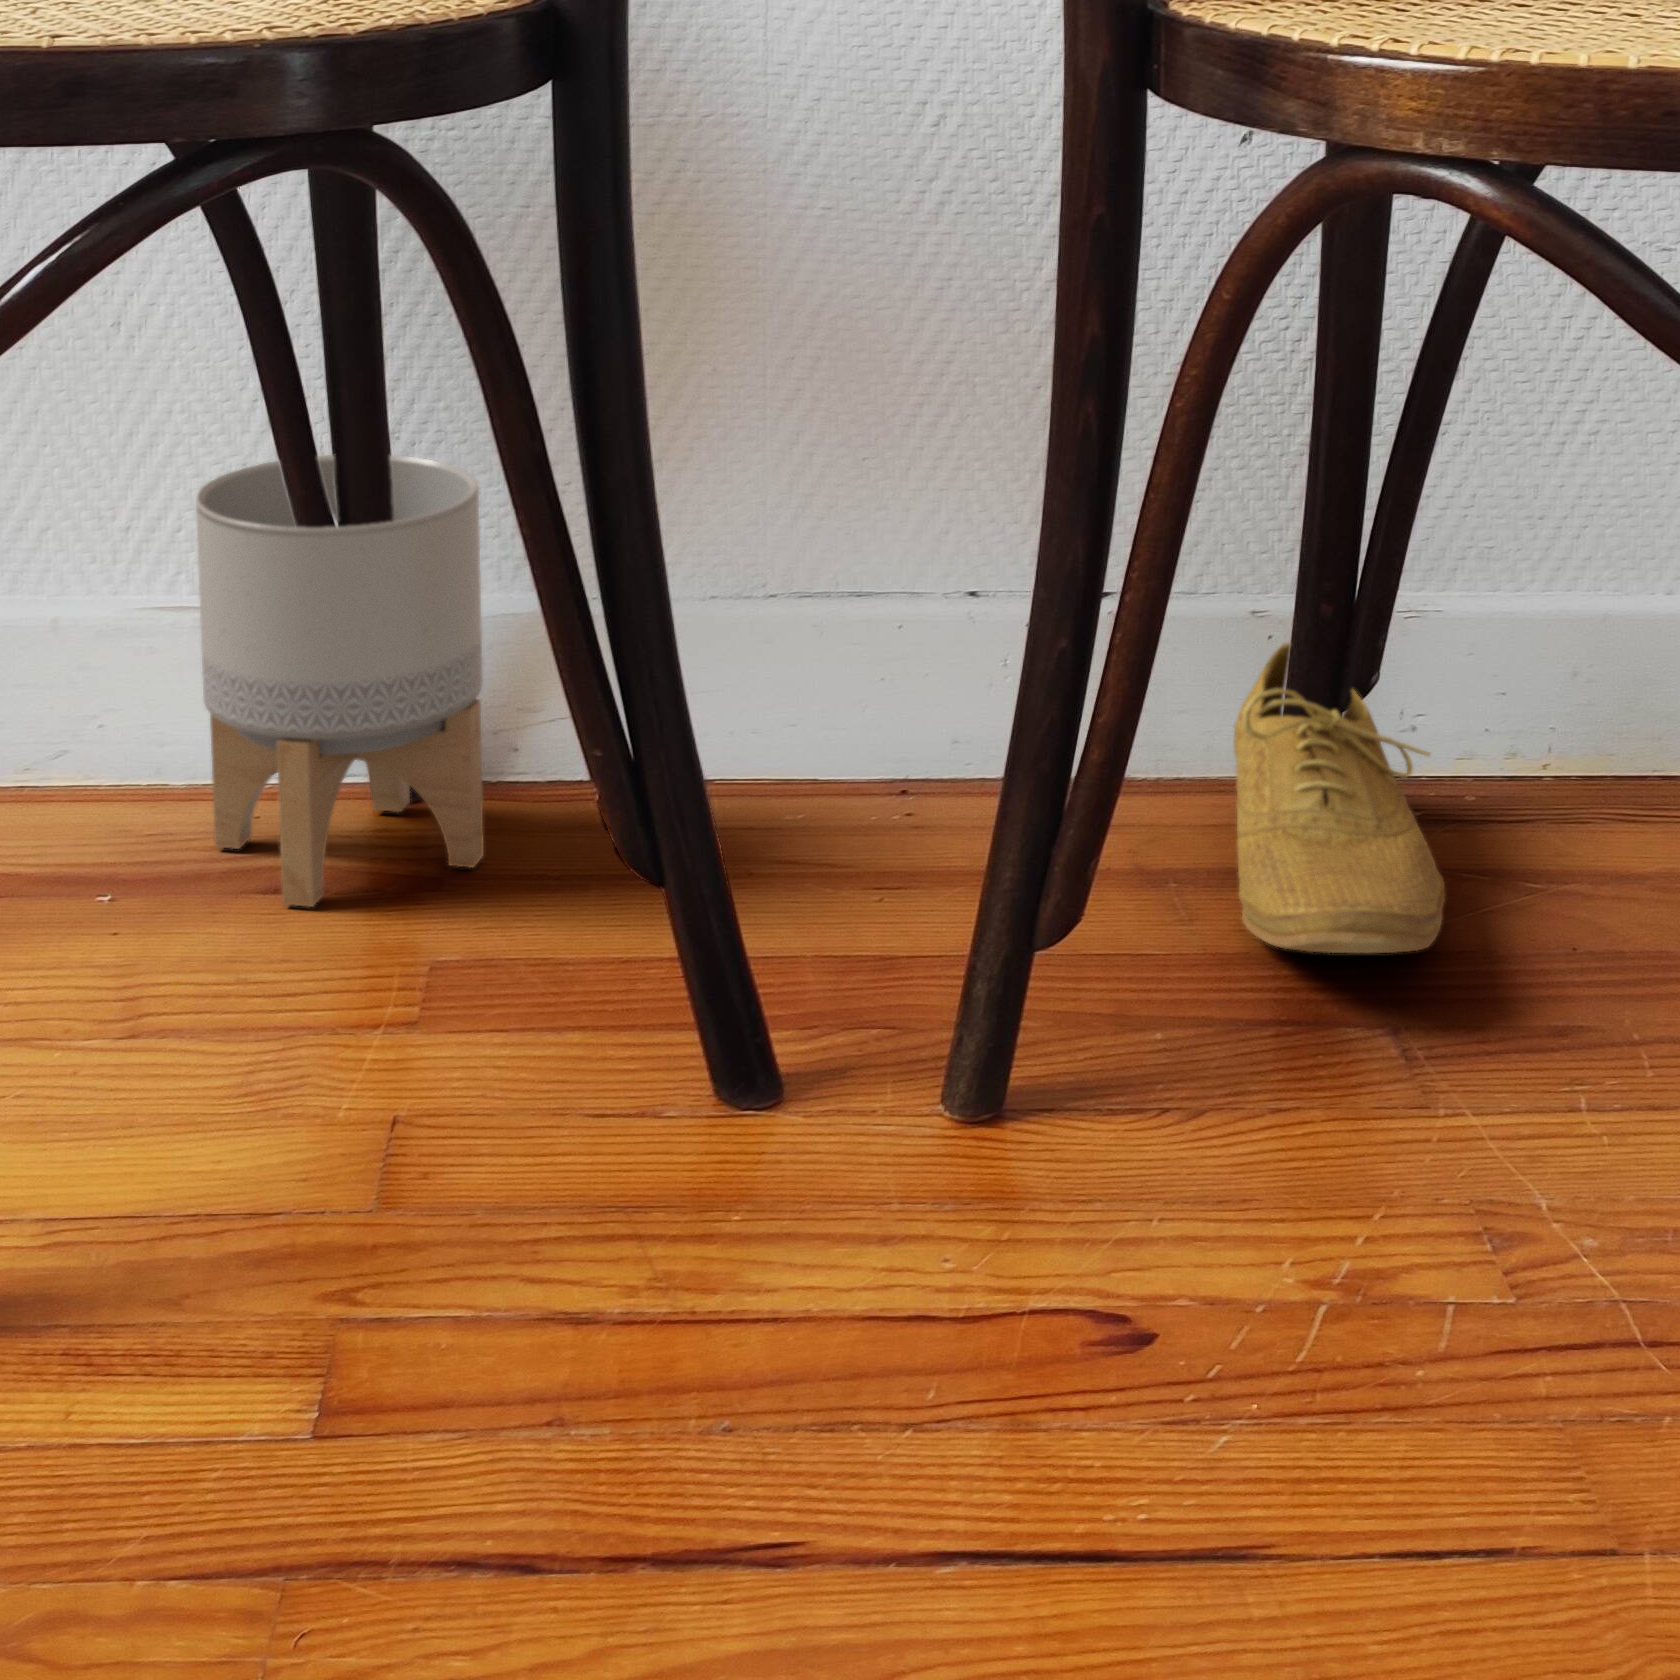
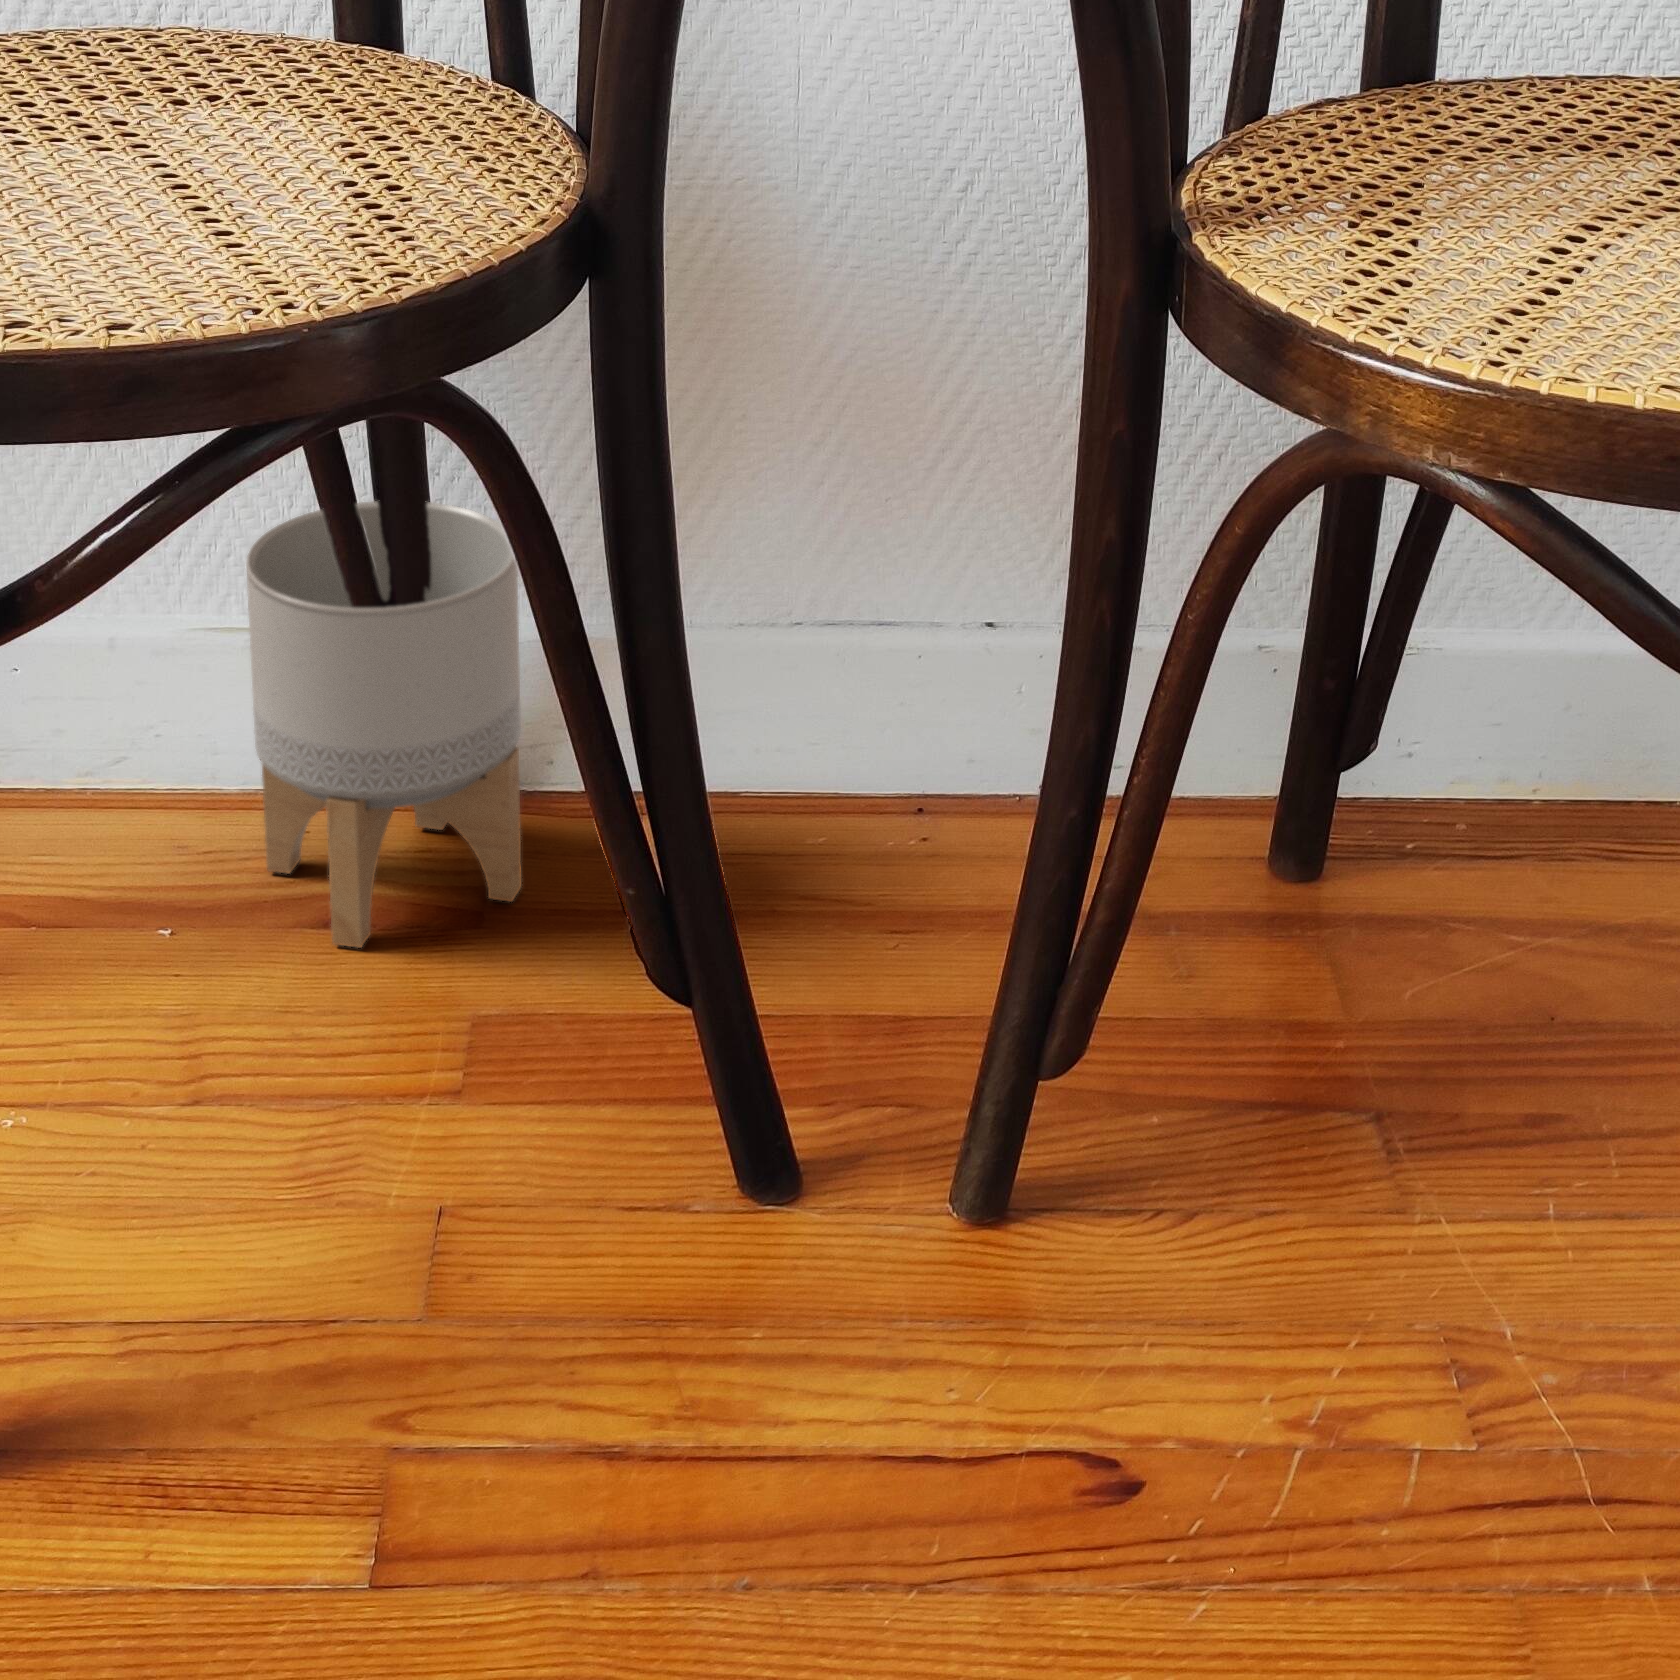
shoe: present [1234,643,1445,953] -> none [1239,688,1434,1048]

